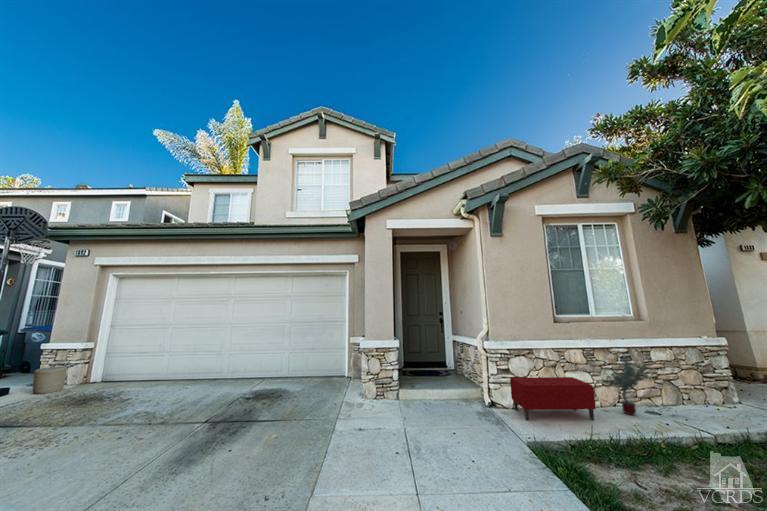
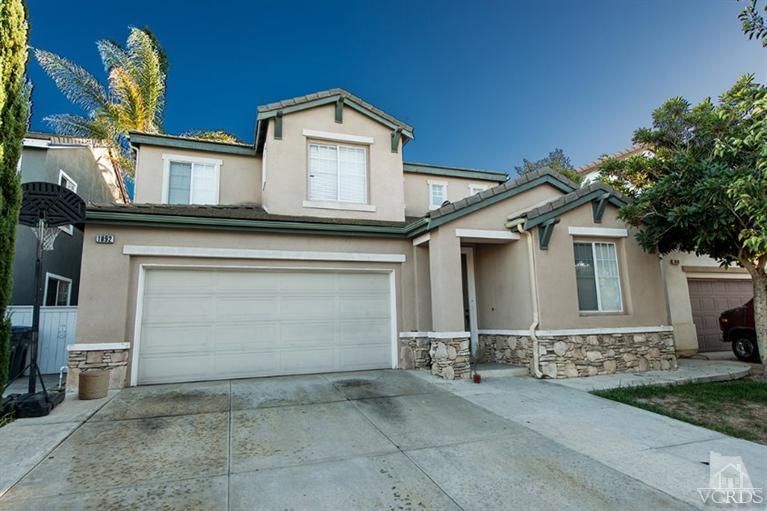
potted tree: present [604,357,648,415] -> present [463,343,489,383]
bench: present [510,377,596,420] -> none [555,355,611,383]

